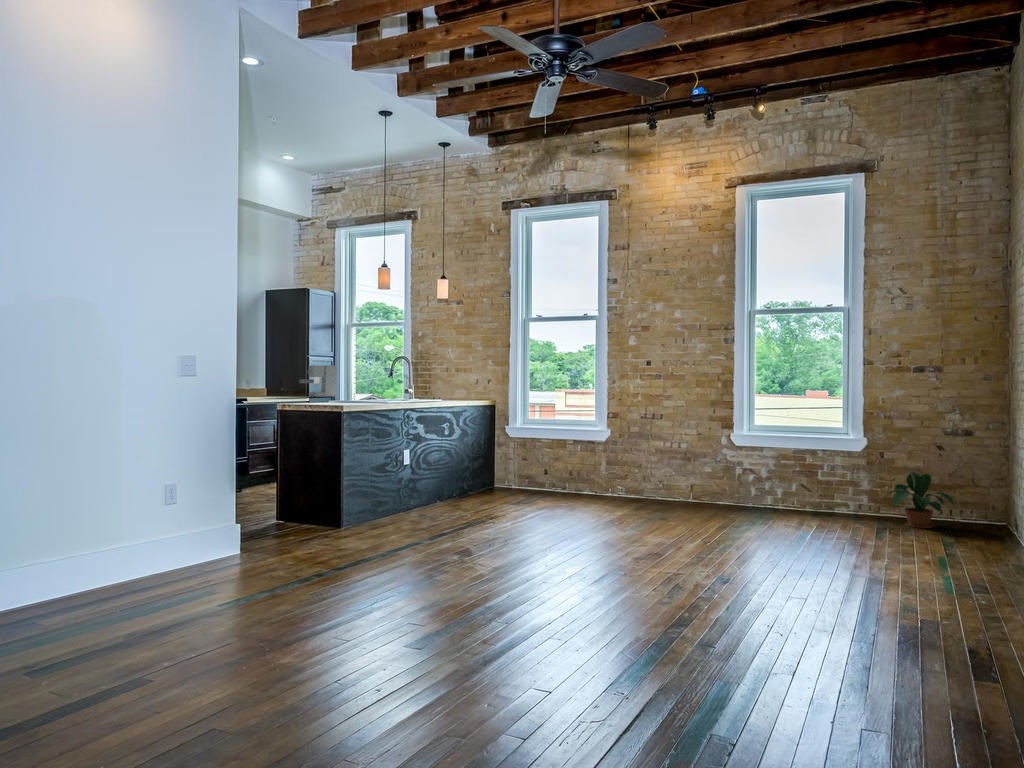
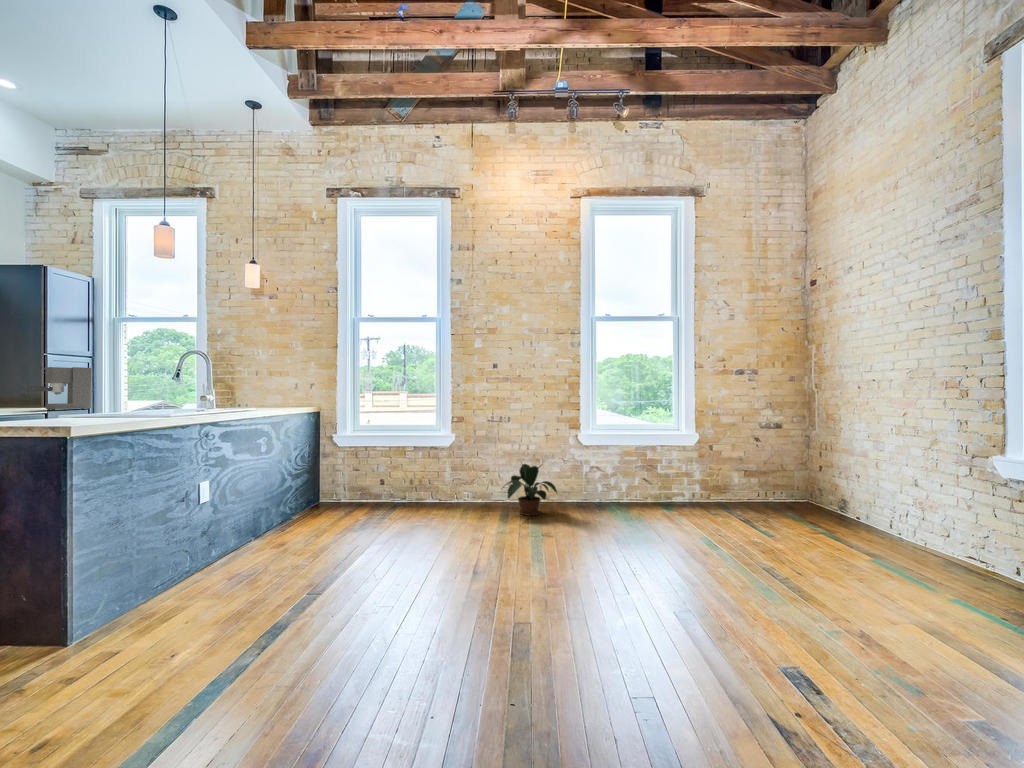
potted plant: present [887,468,955,528] -> present [503,464,557,515]

